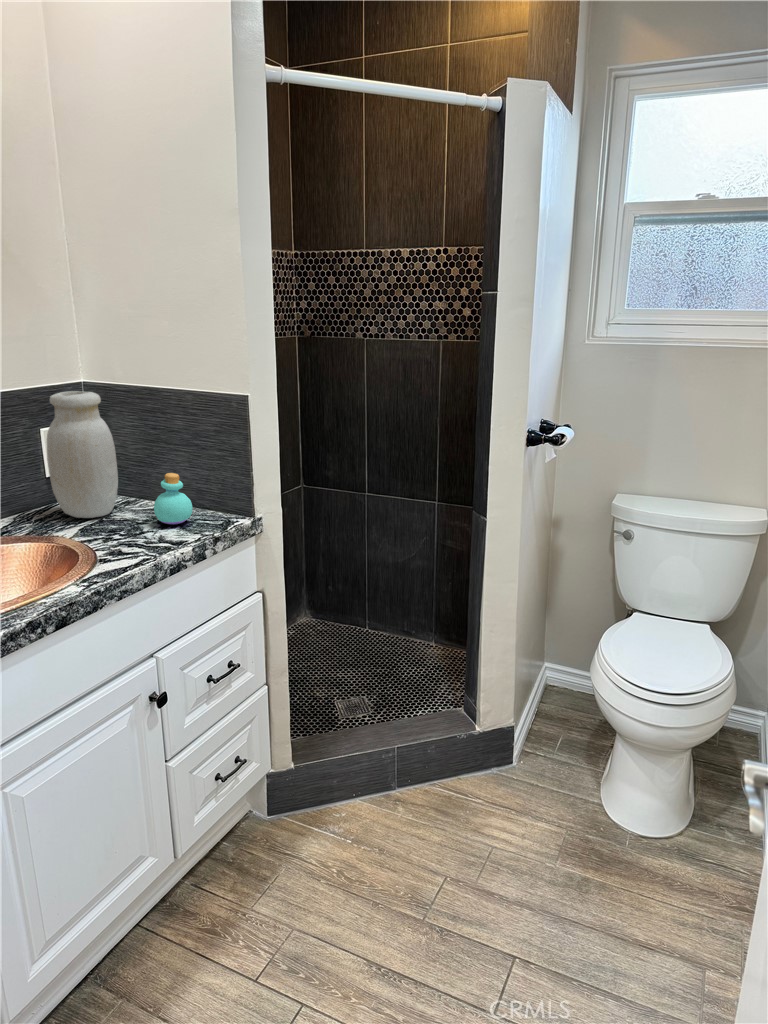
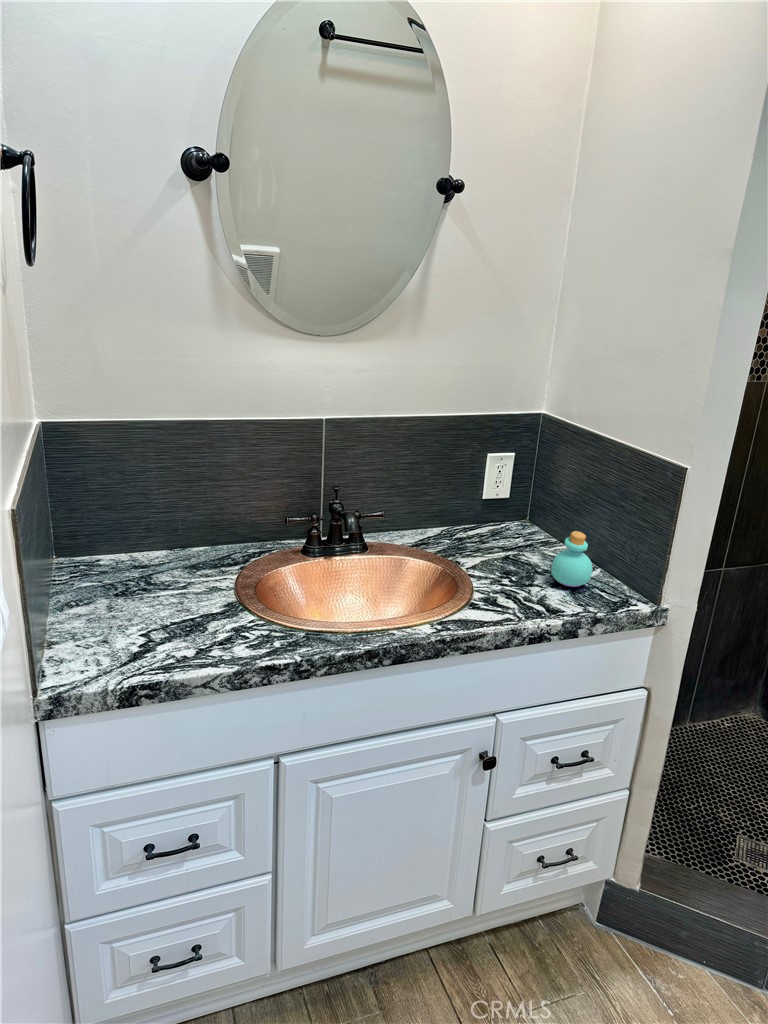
jar: present [47,391,118,518] -> none [476,422,540,552]

